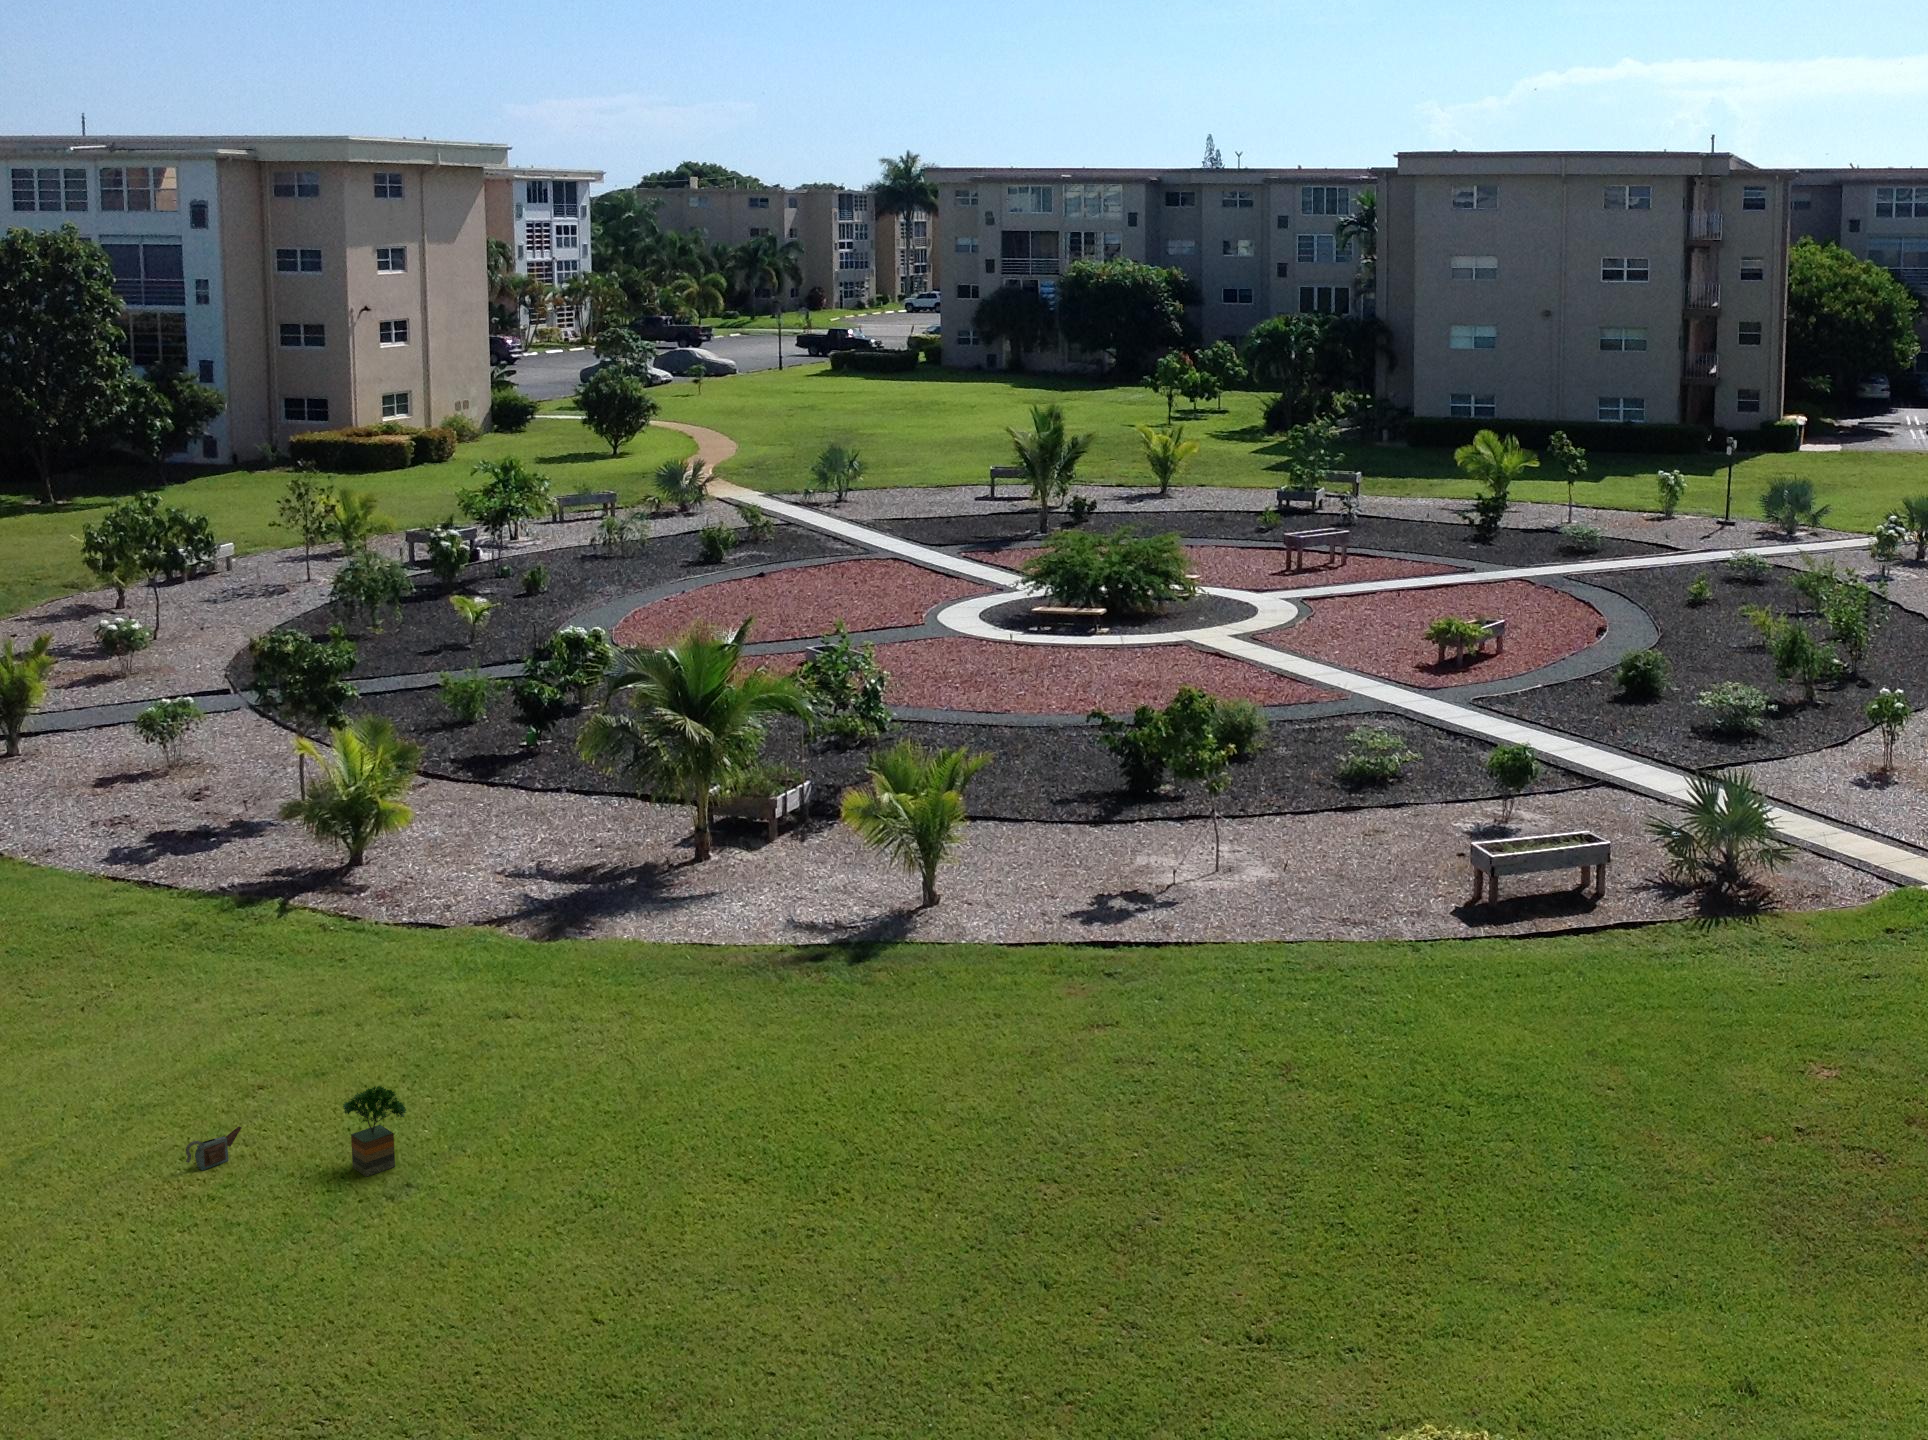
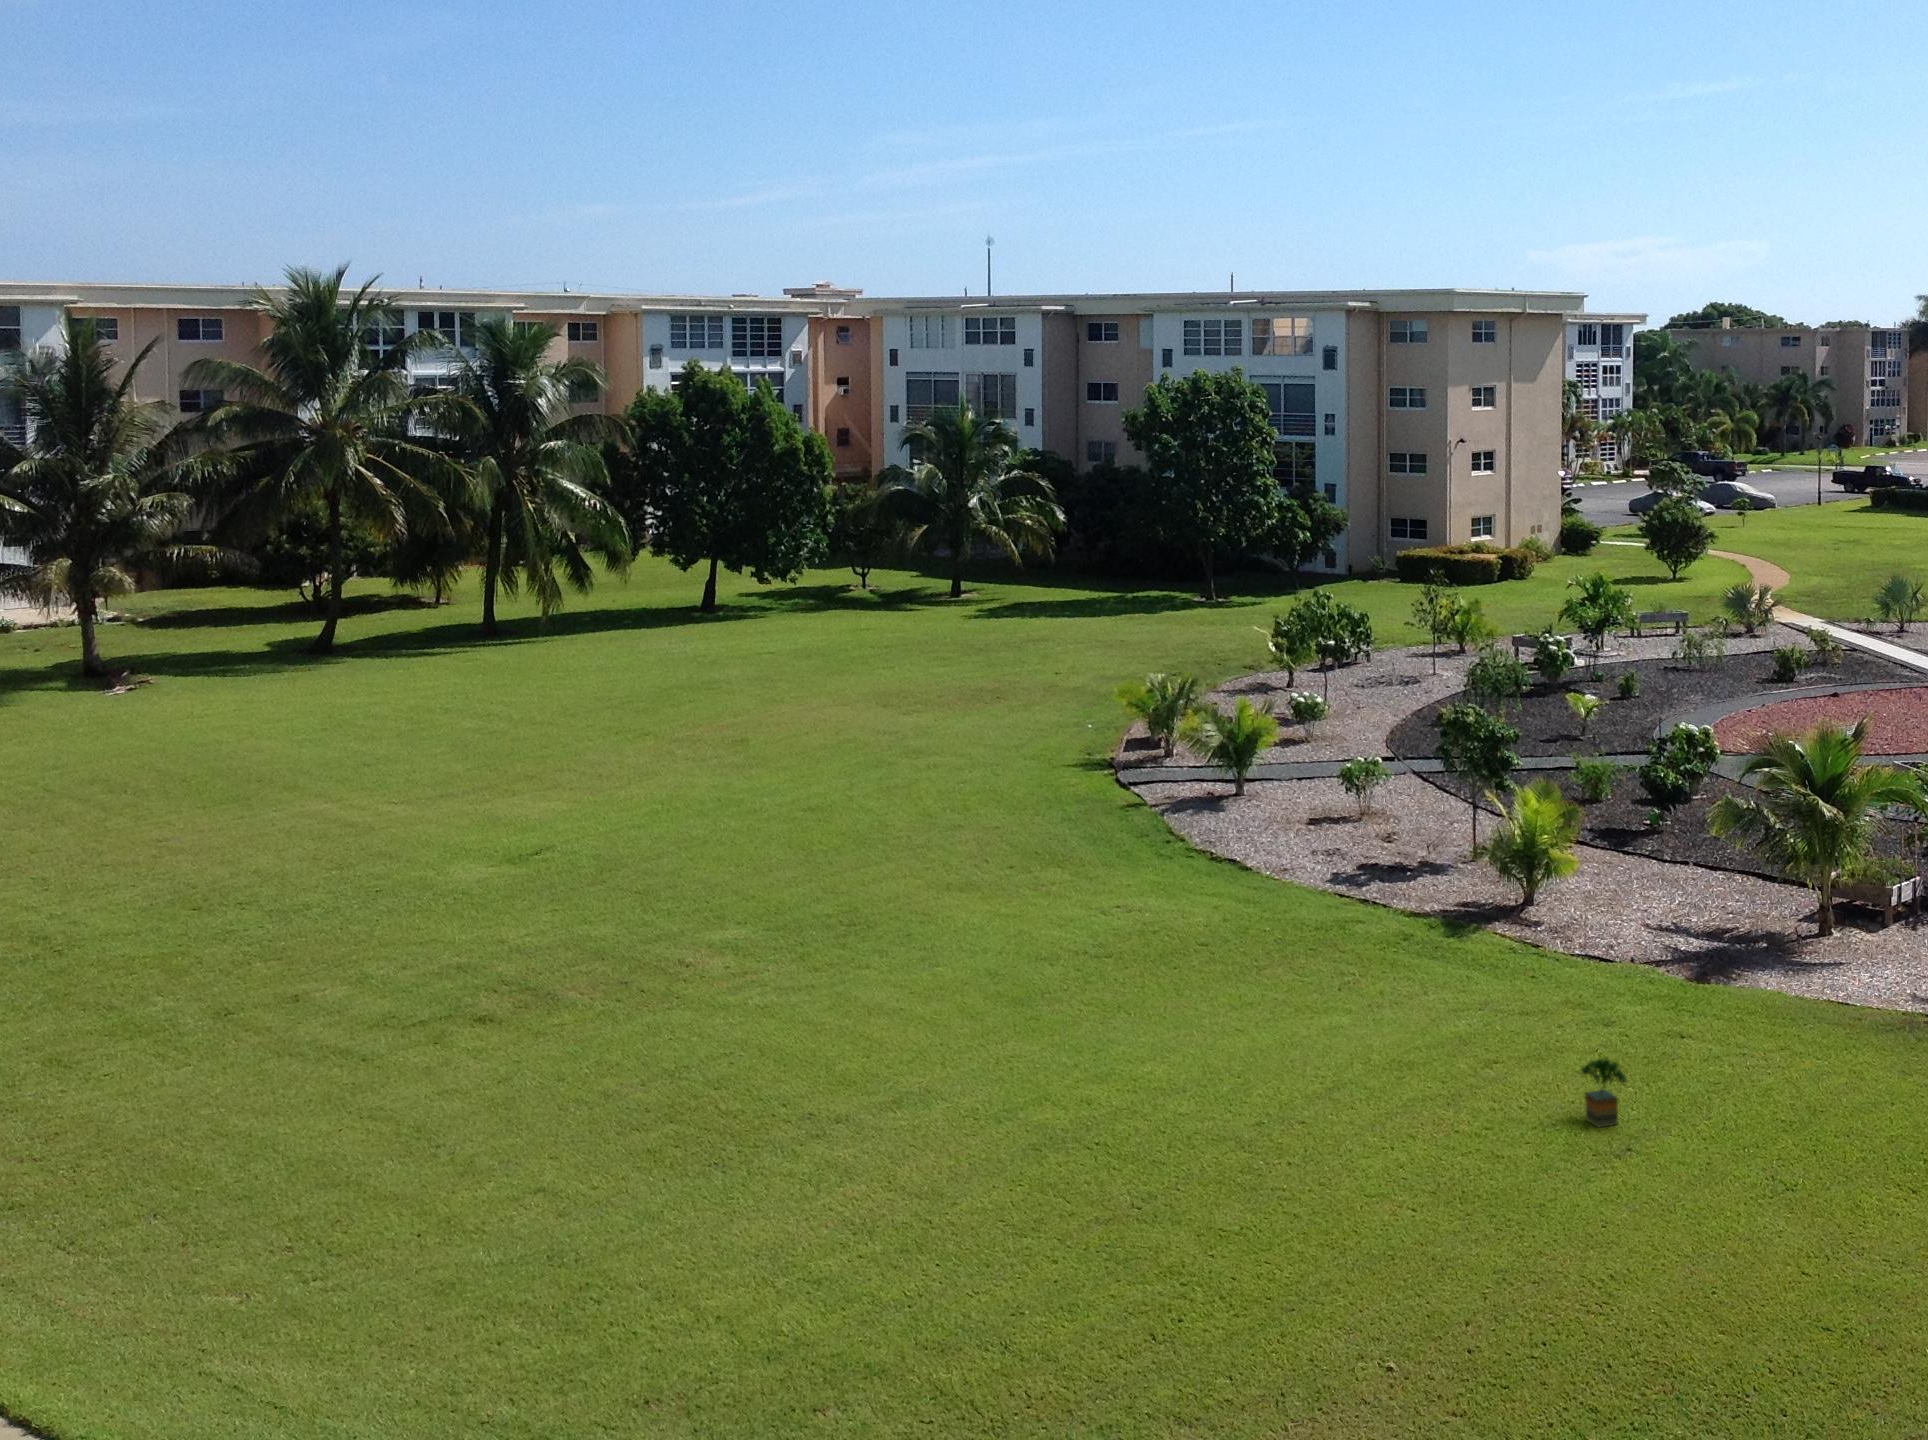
watering can: present [186,1127,242,1170] -> none [1466,1073,1502,1101]

